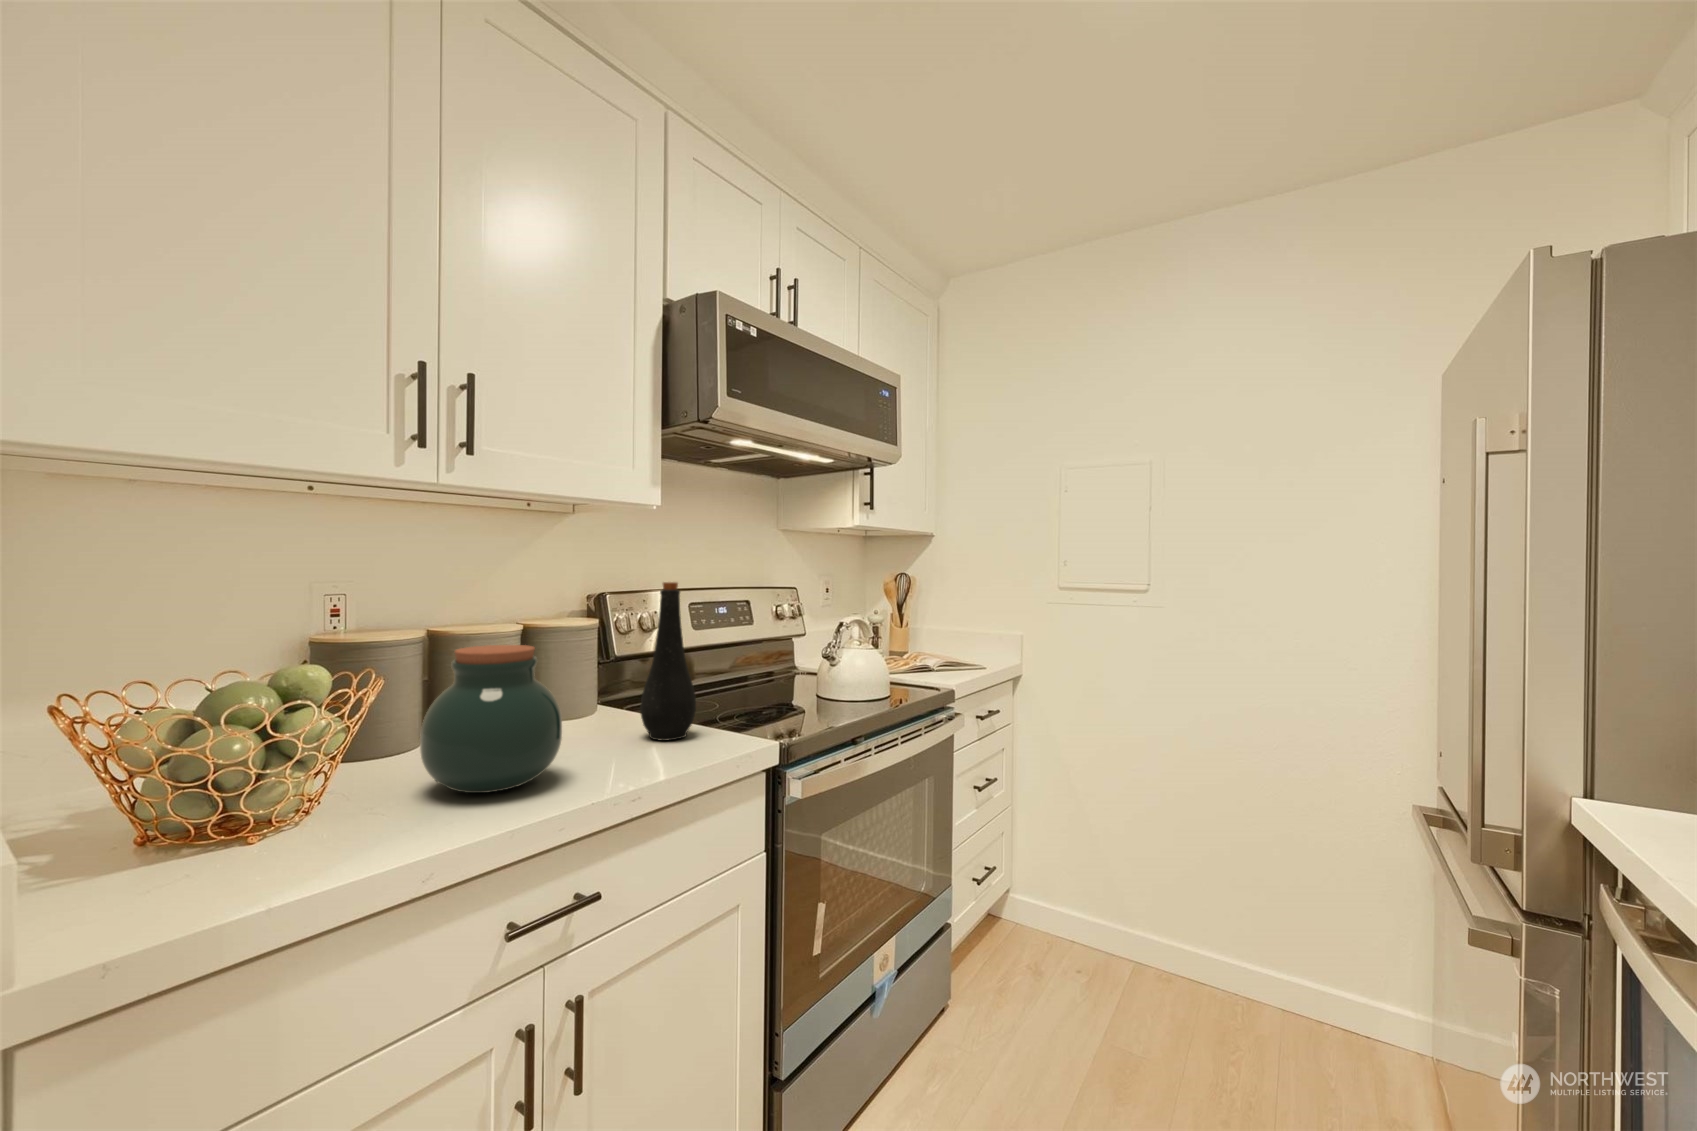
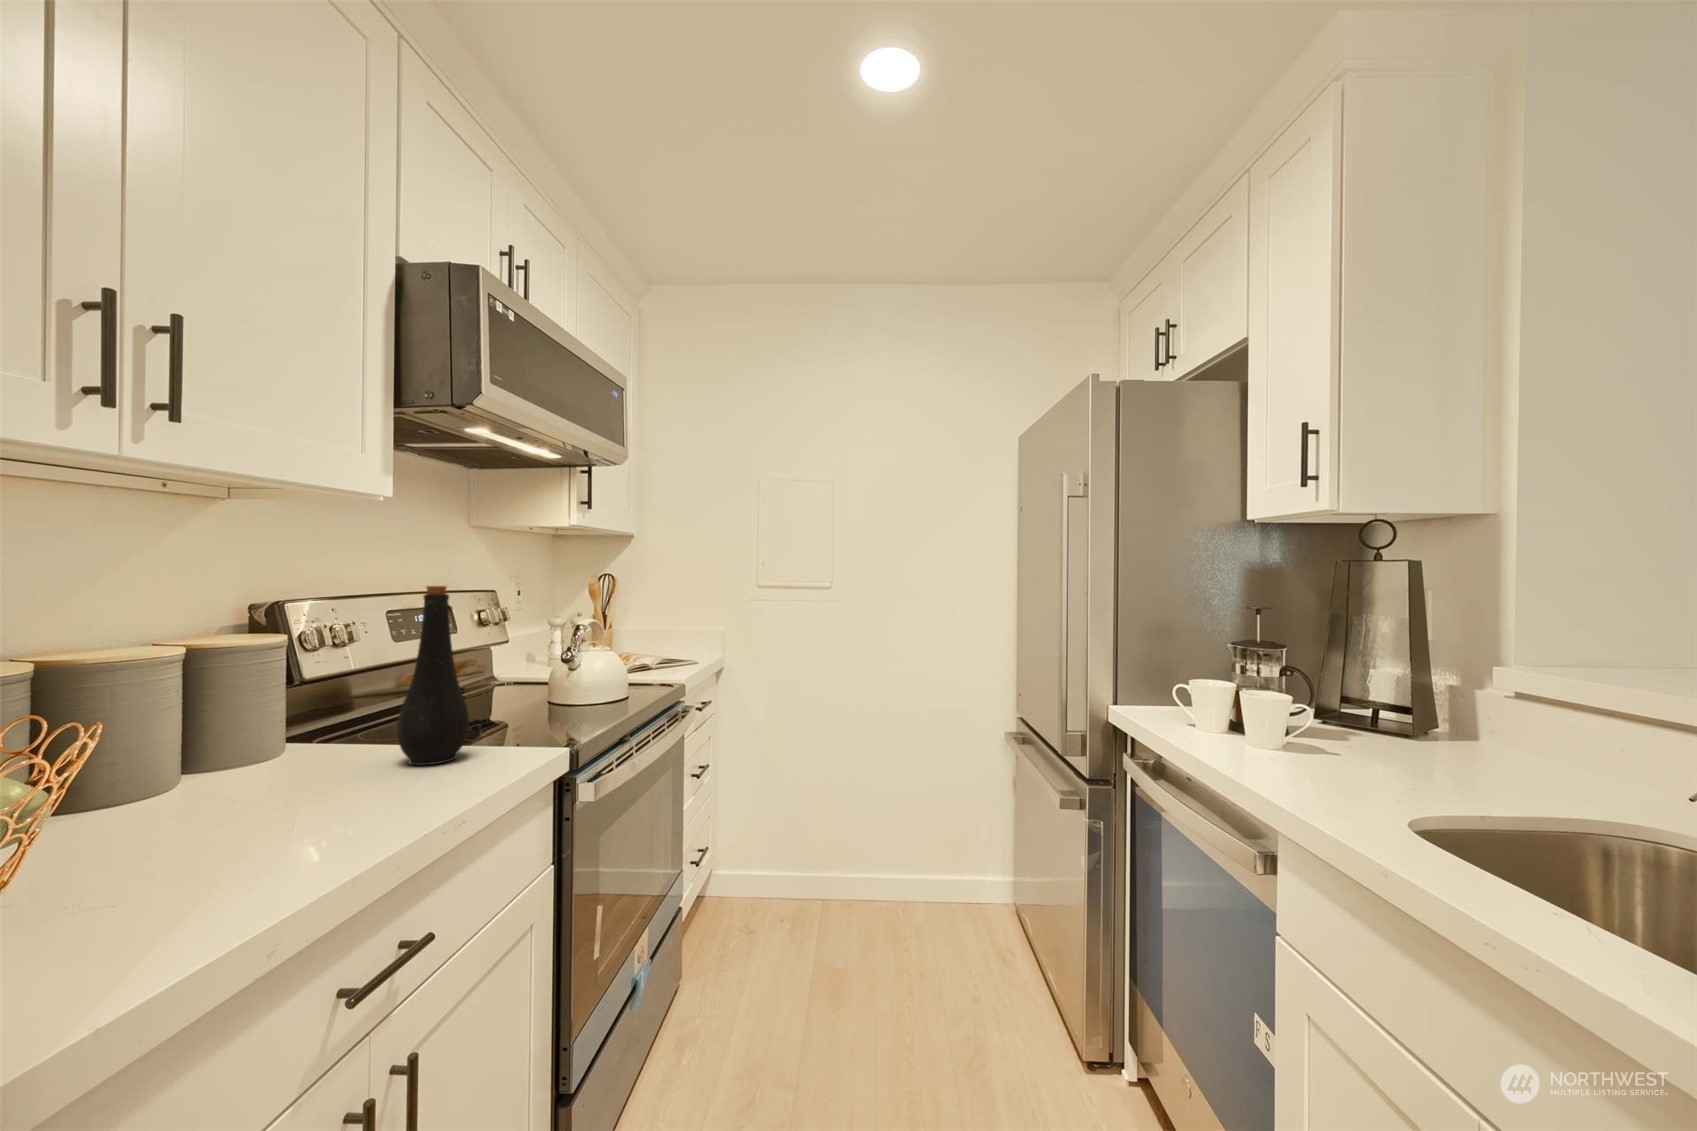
jar: present [420,645,562,793] -> none [147,665,358,855]

